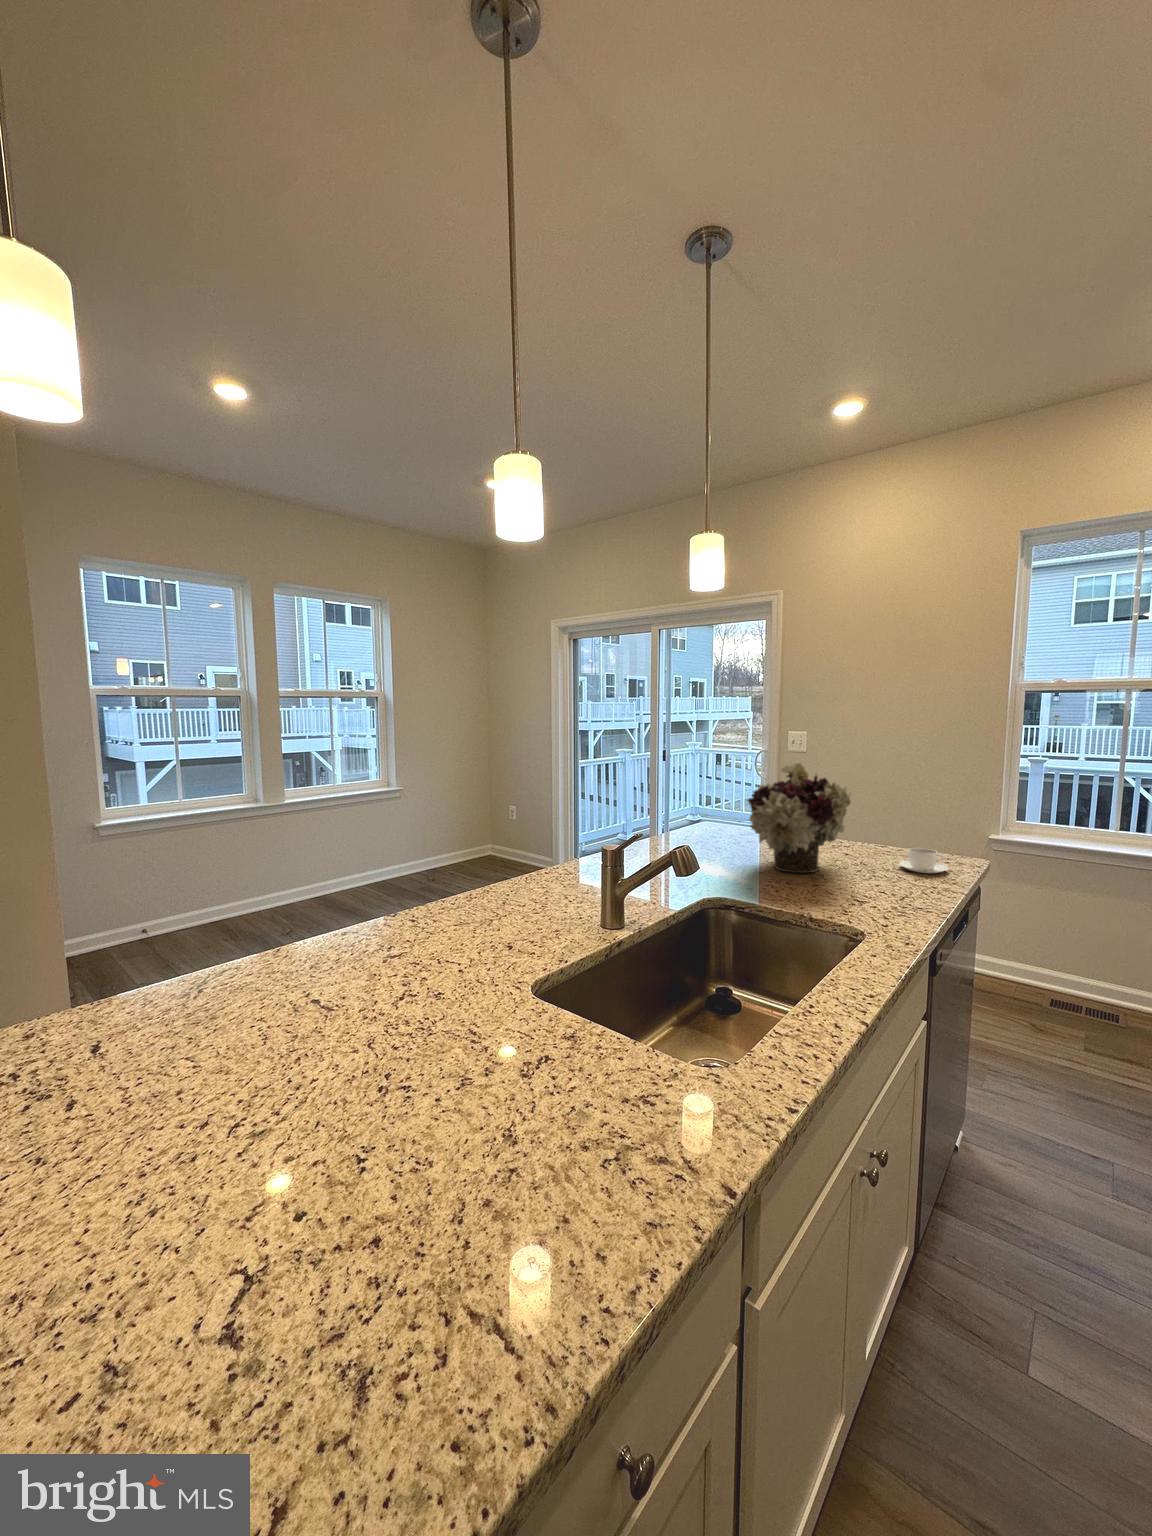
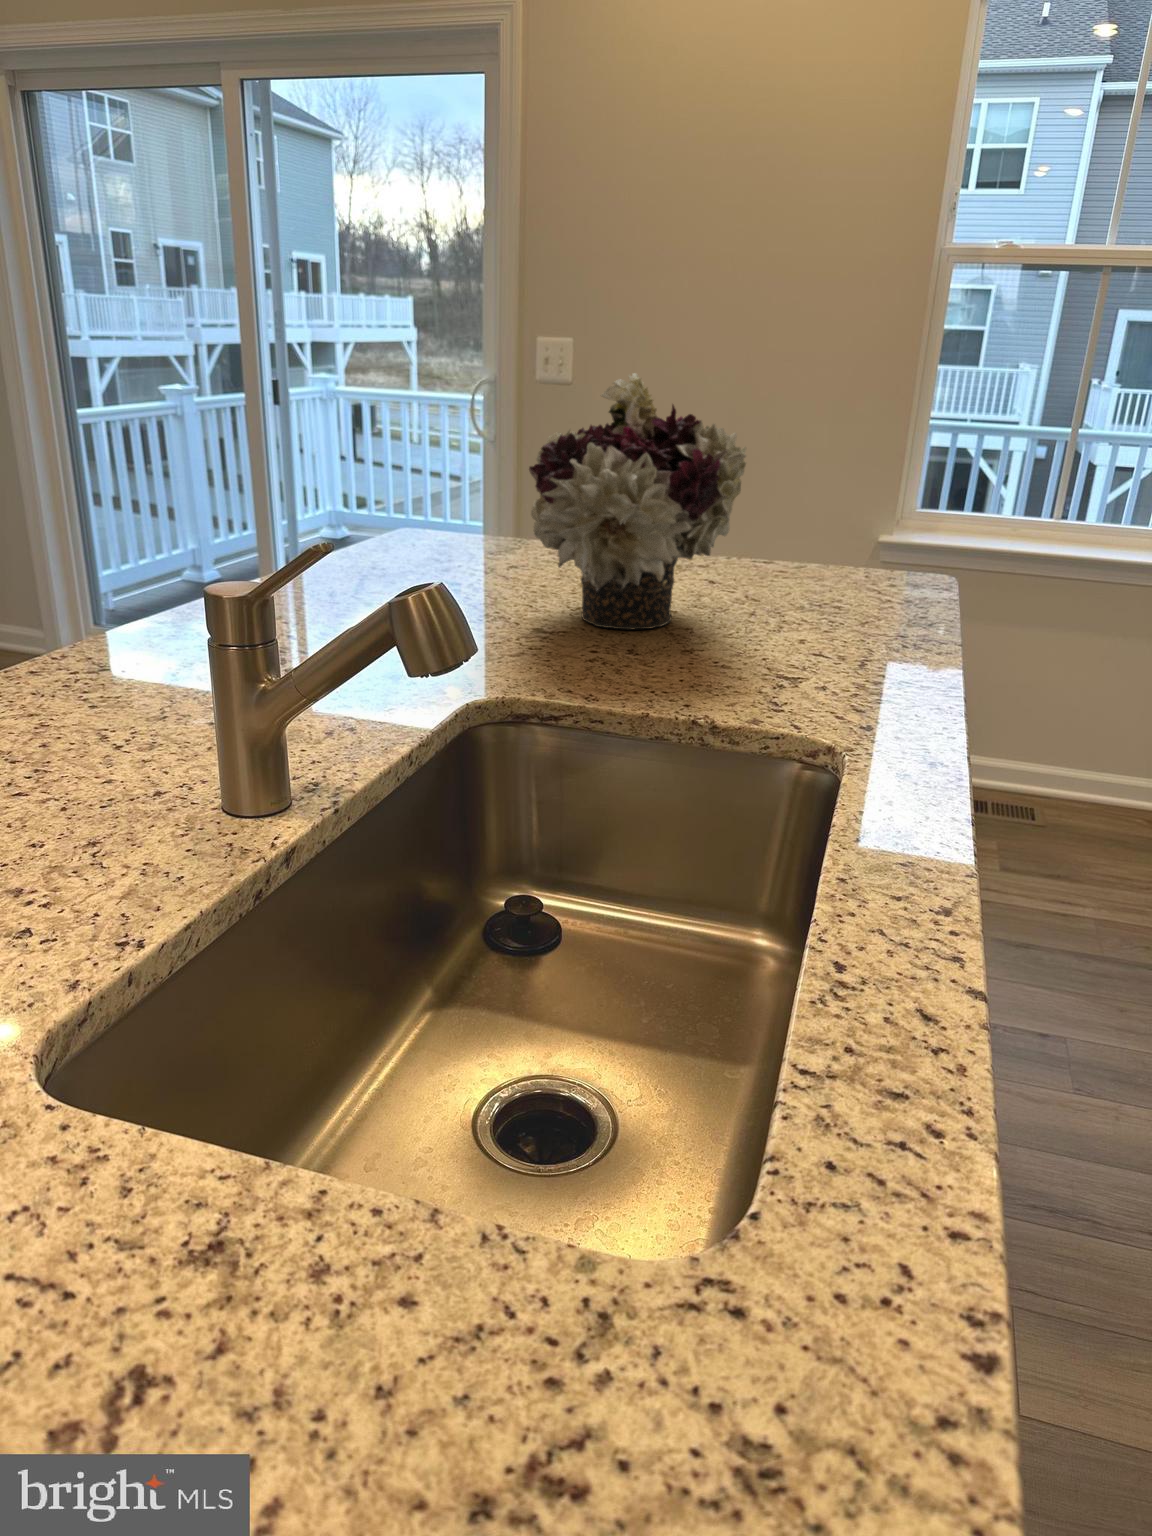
coffee cup: present [899,848,948,873] -> none [808,563,894,611]

